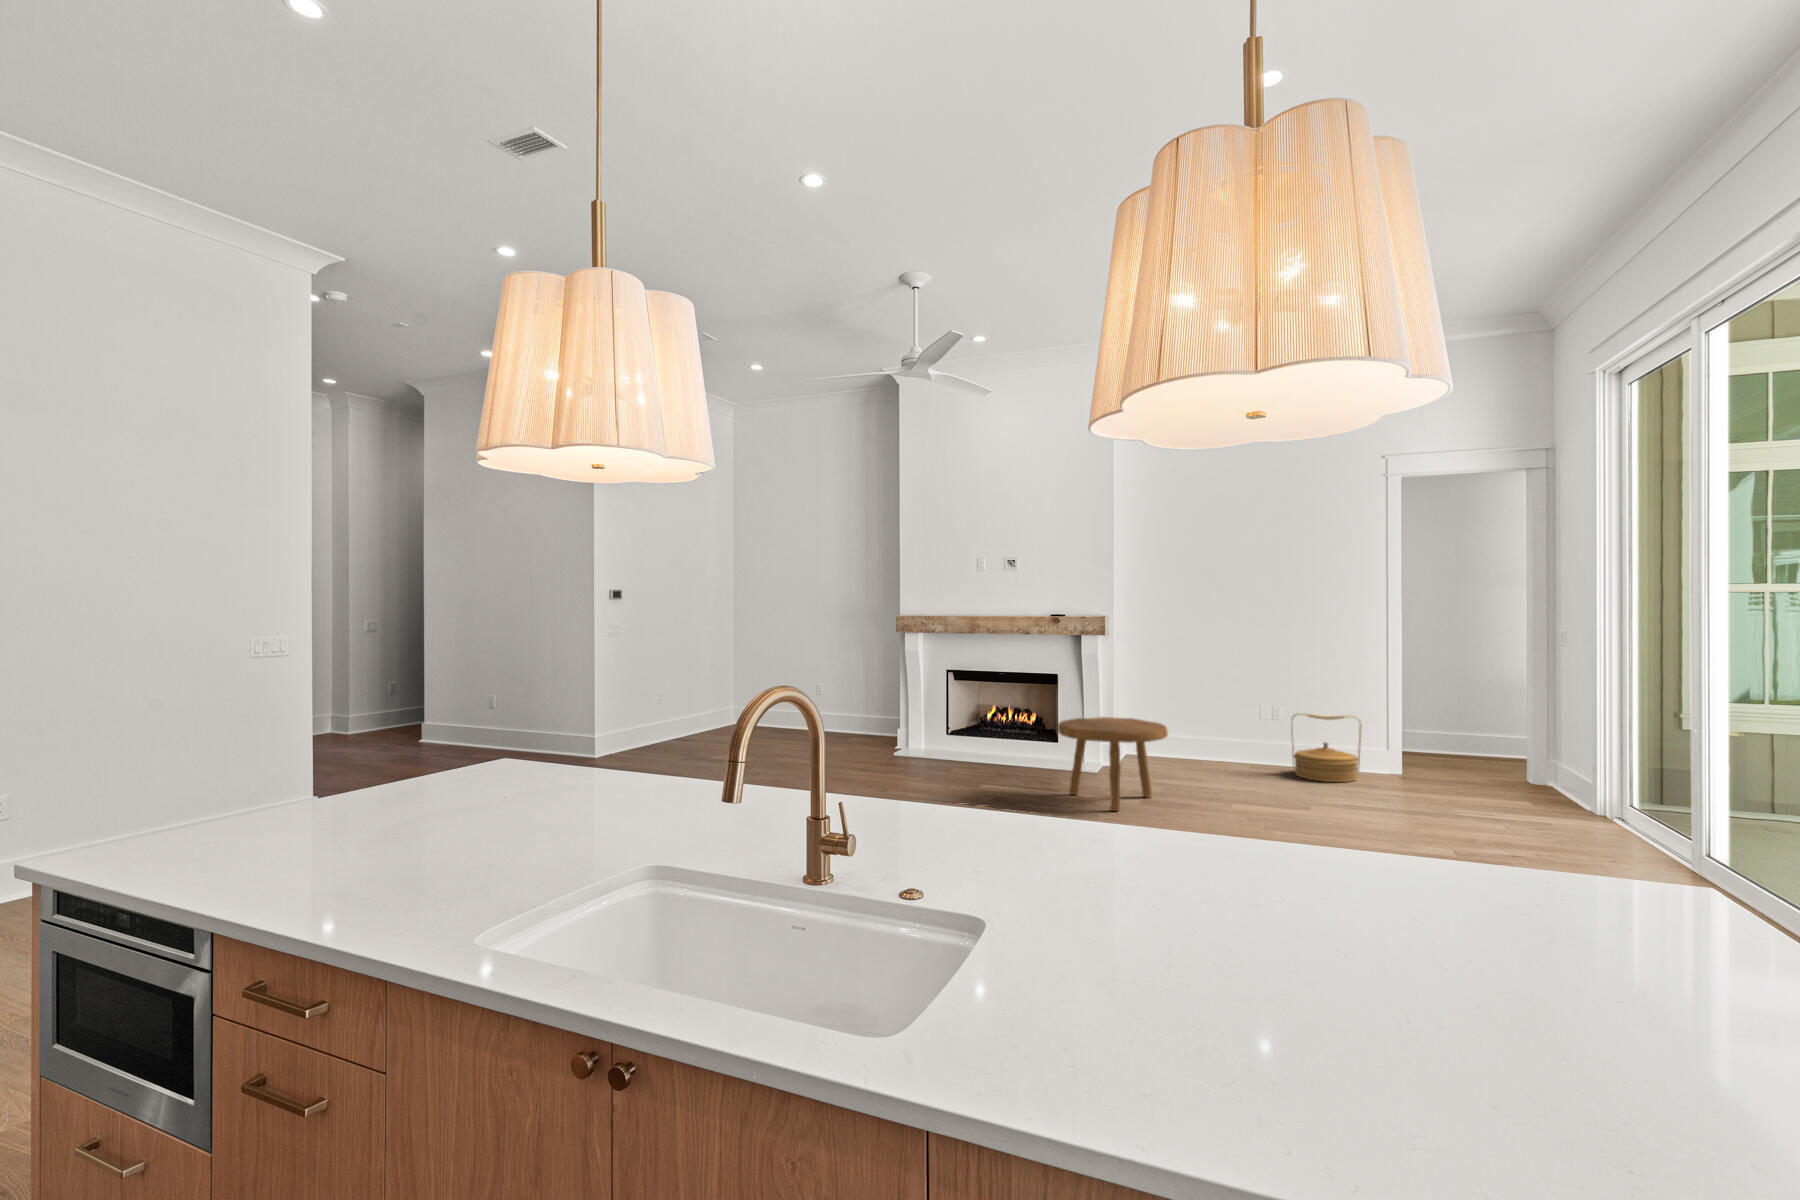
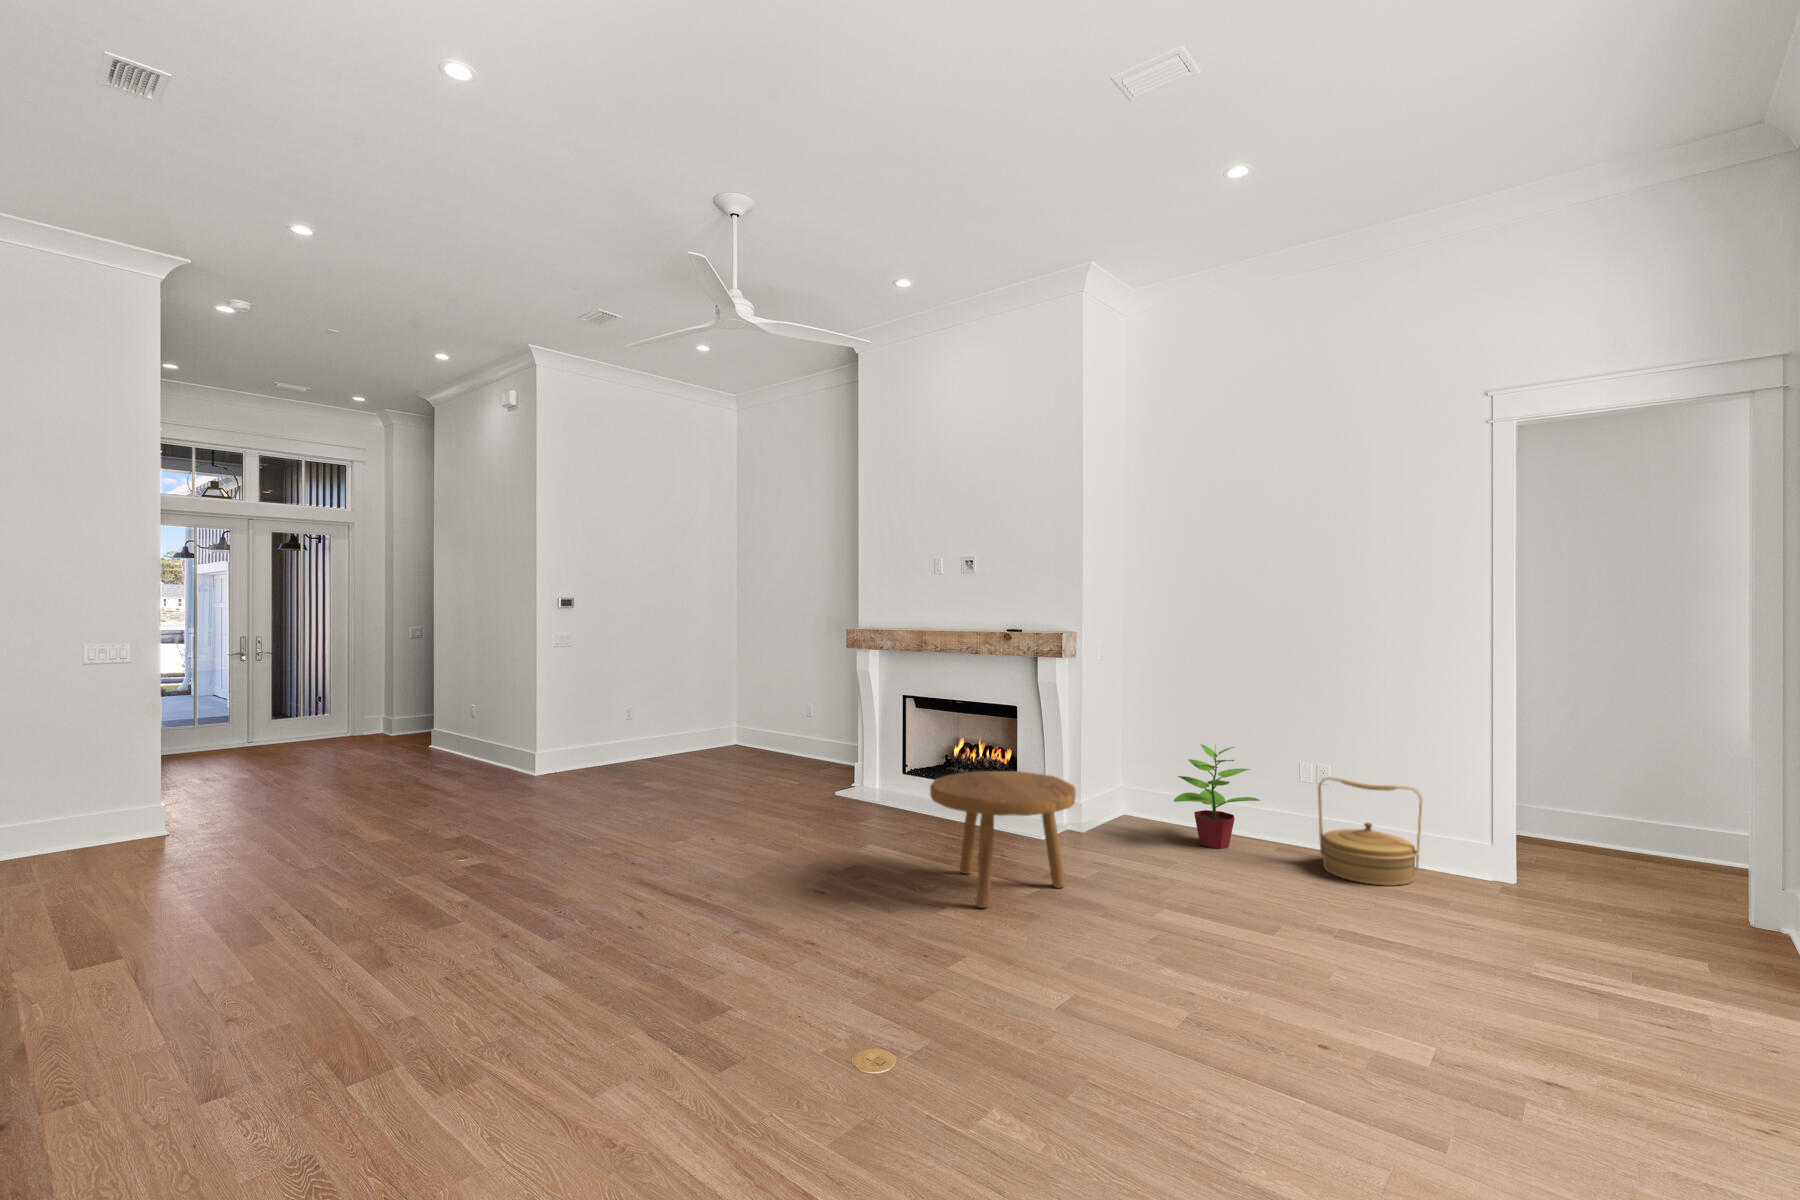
potted plant: none [1184,693,1250,770] -> present [1174,744,1260,849]

